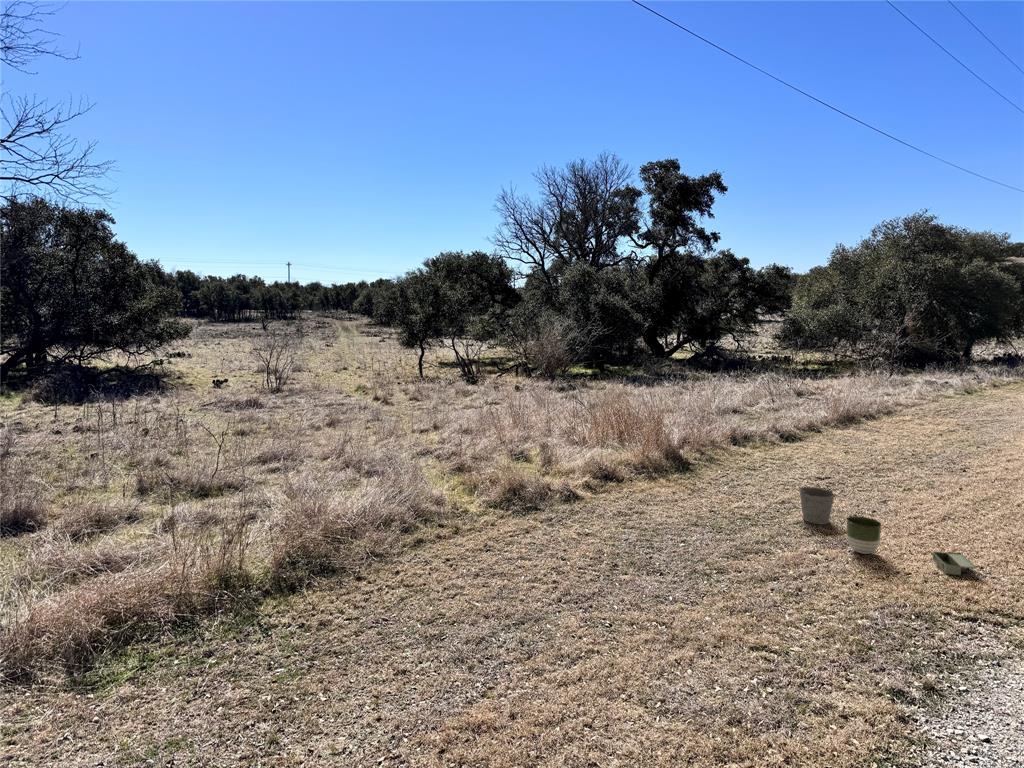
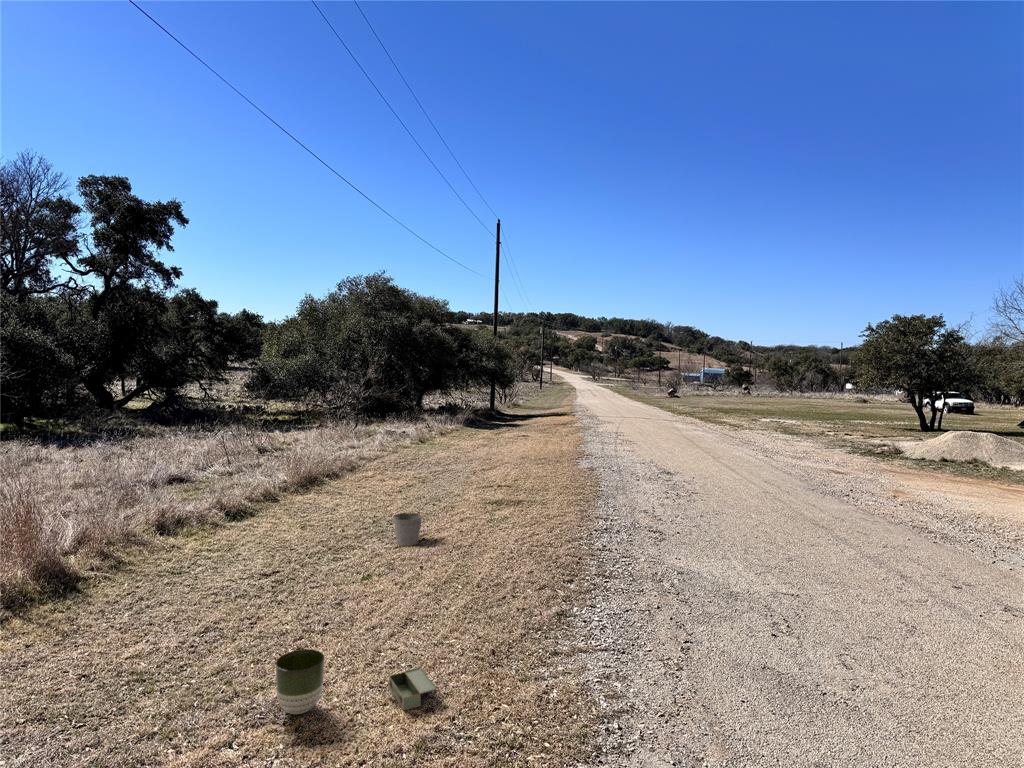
bucket: present [800,487,835,524] -> present [394,513,422,546]

